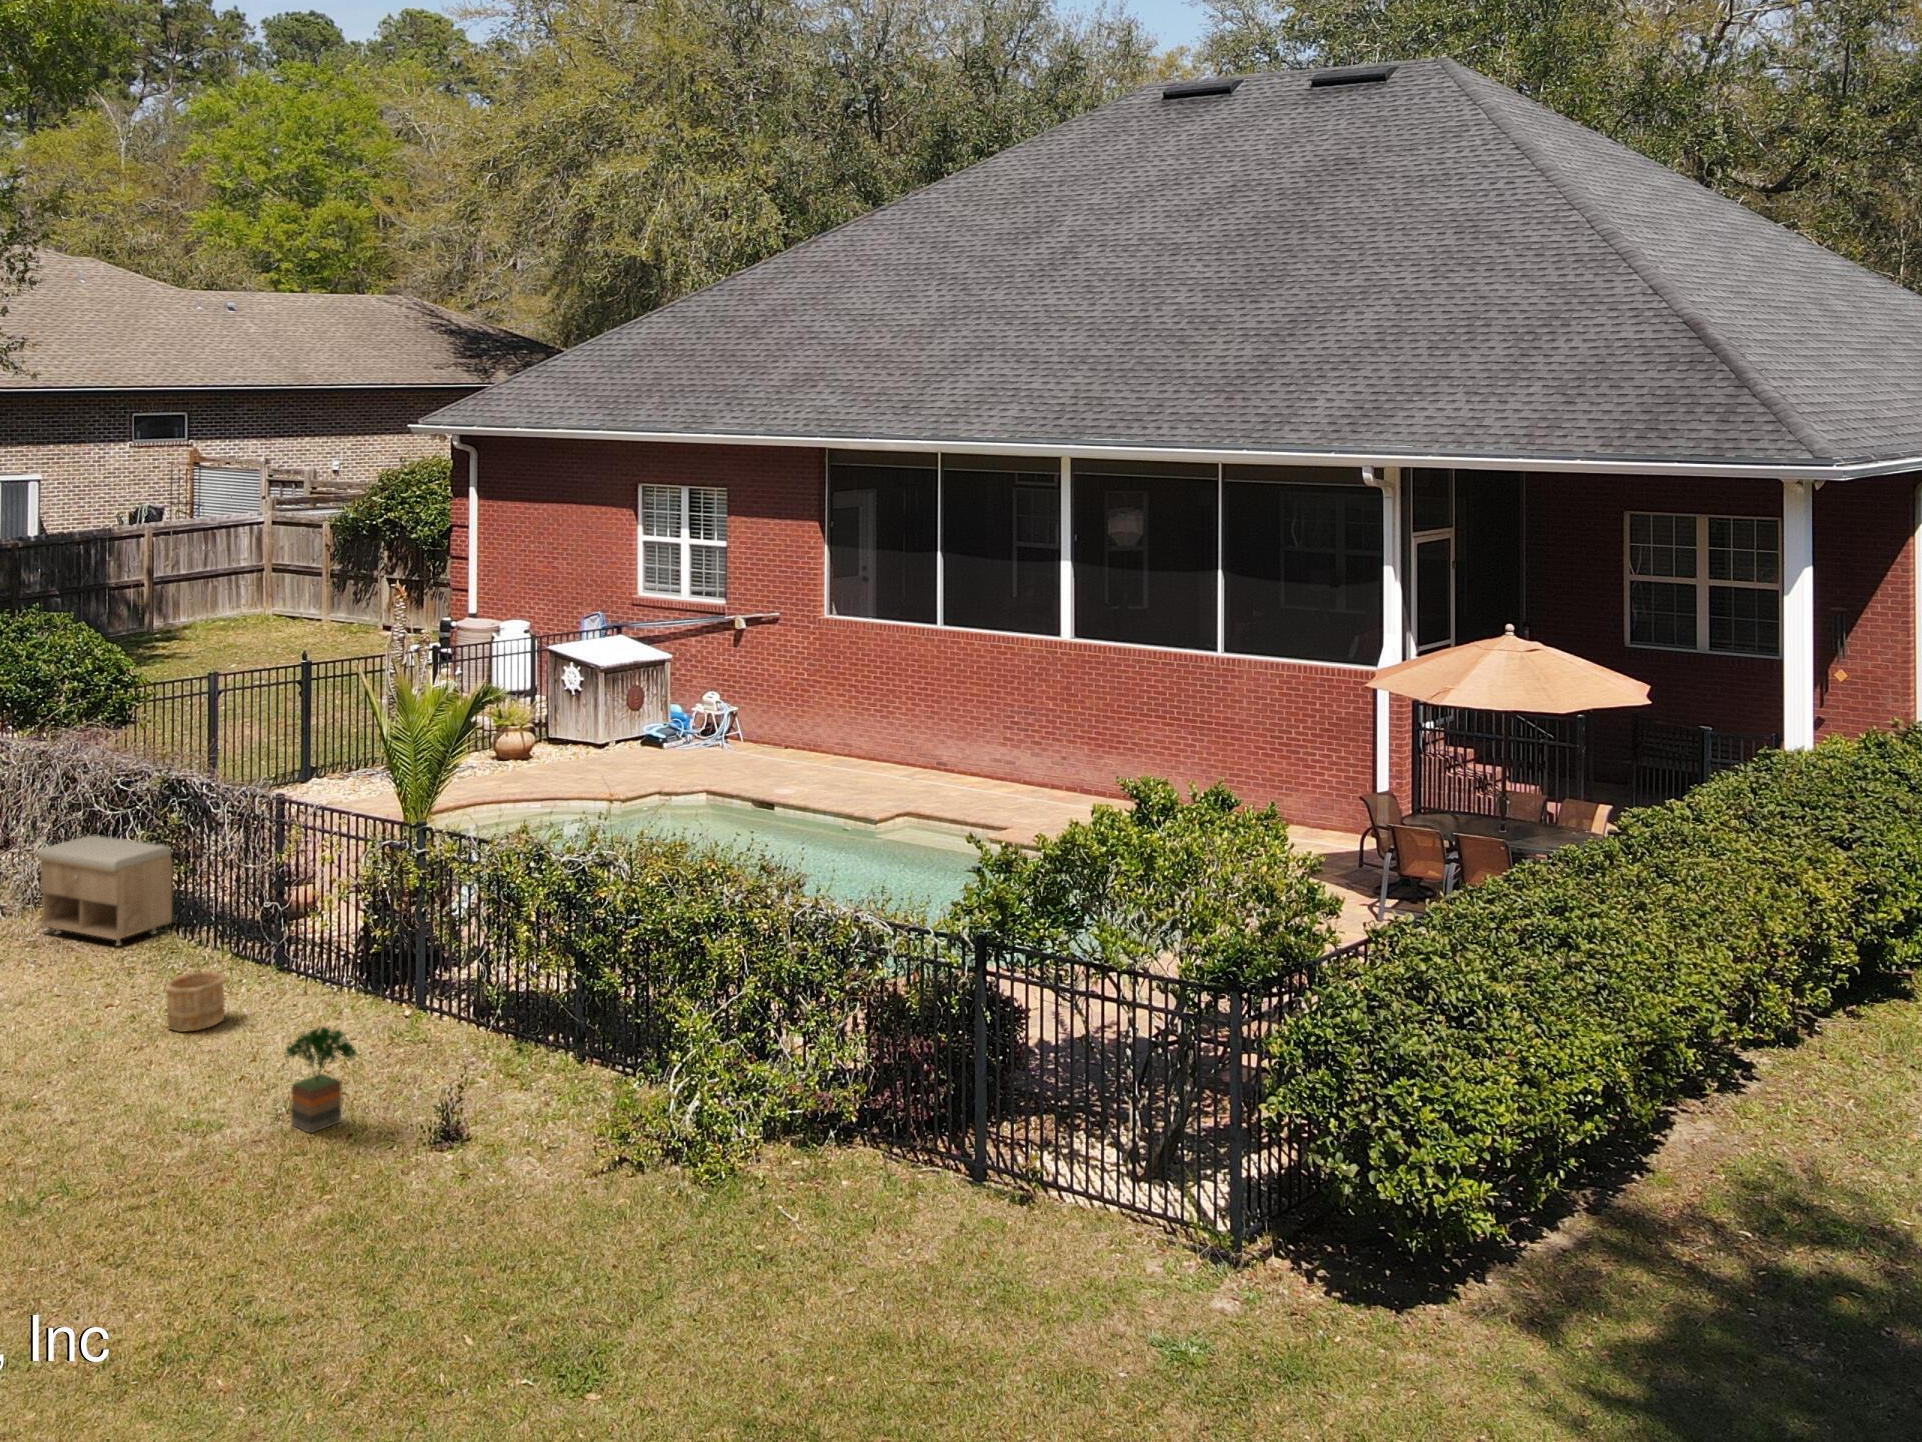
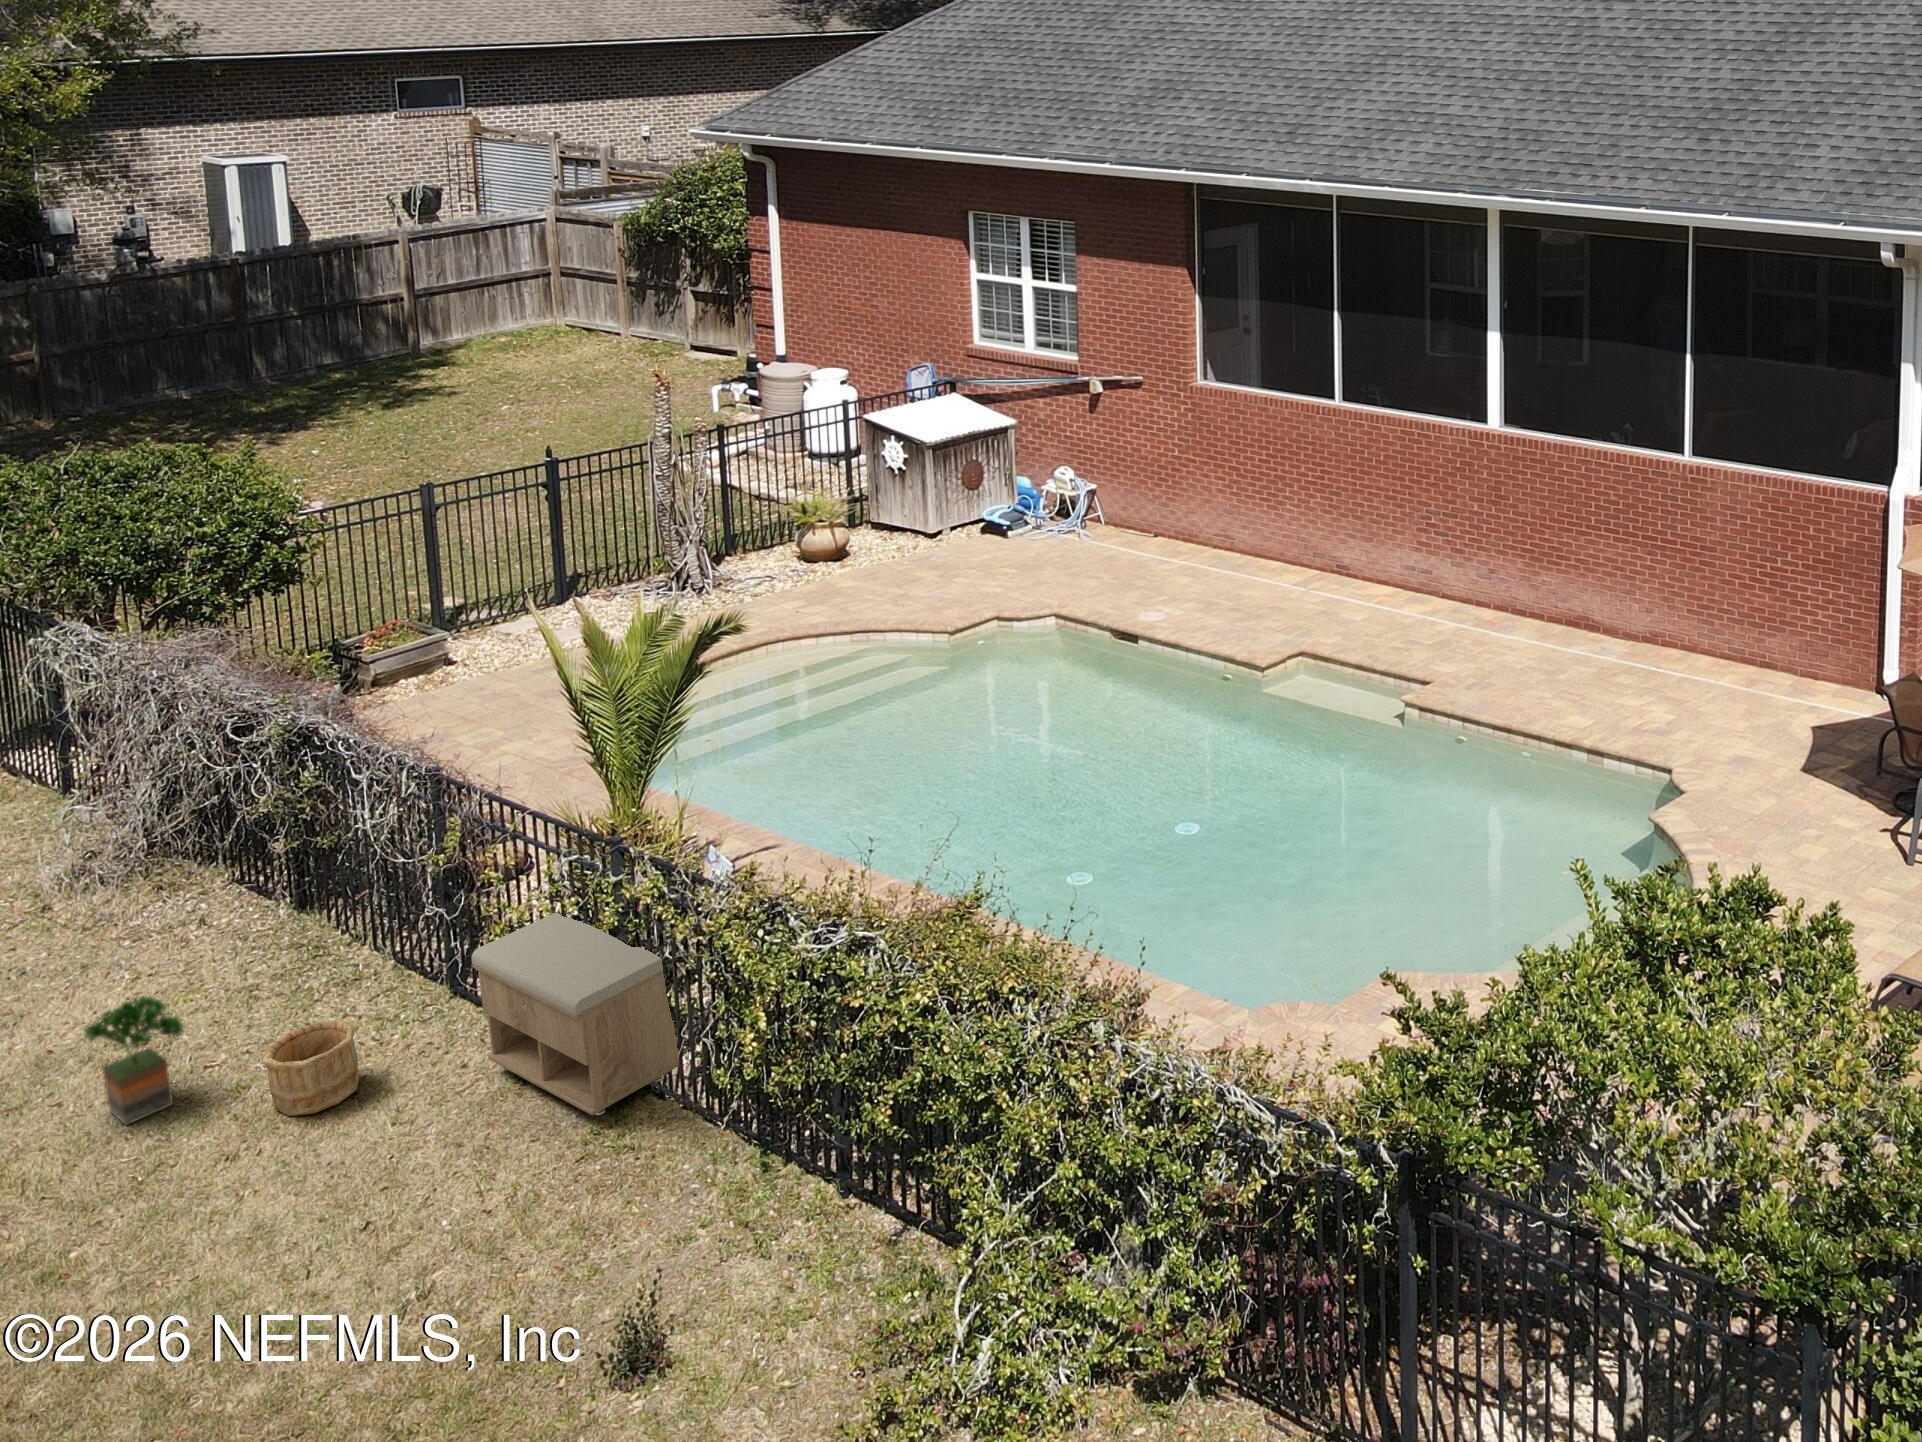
storage bench: present [38,836,173,946] -> present [472,912,679,1116]
potted tree: present [285,1027,356,1133] -> present [84,996,183,1125]

